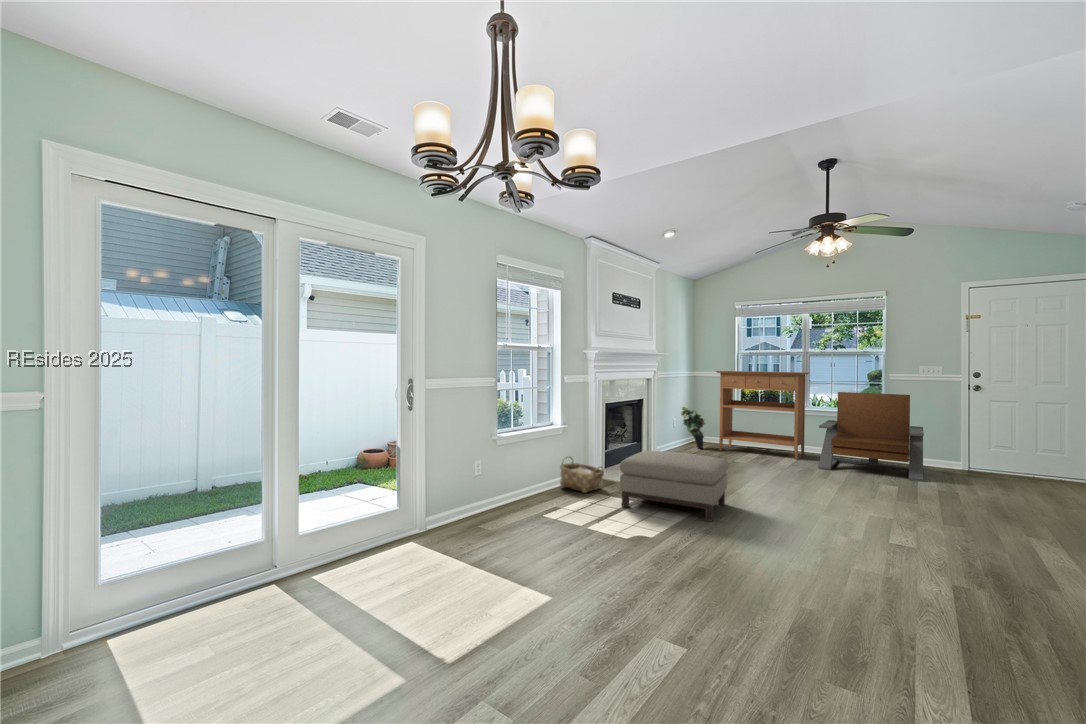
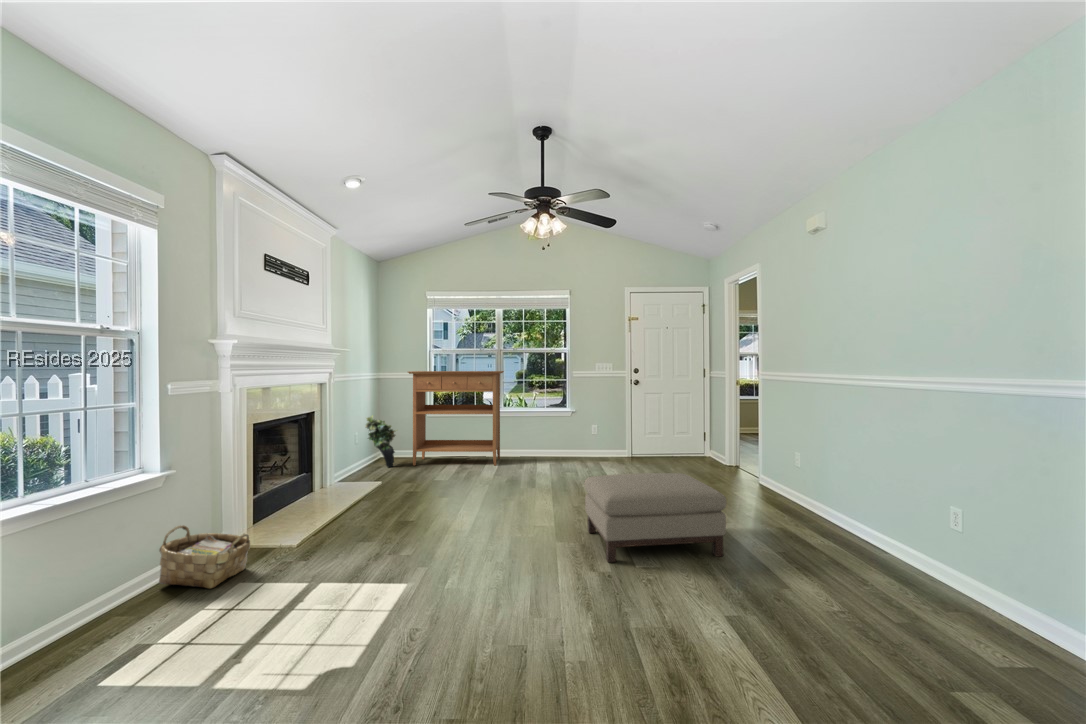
lounge chair: present [818,392,924,482] -> none [520,390,608,474]
ottoman: present [620,451,728,521] -> present [584,473,727,562]

